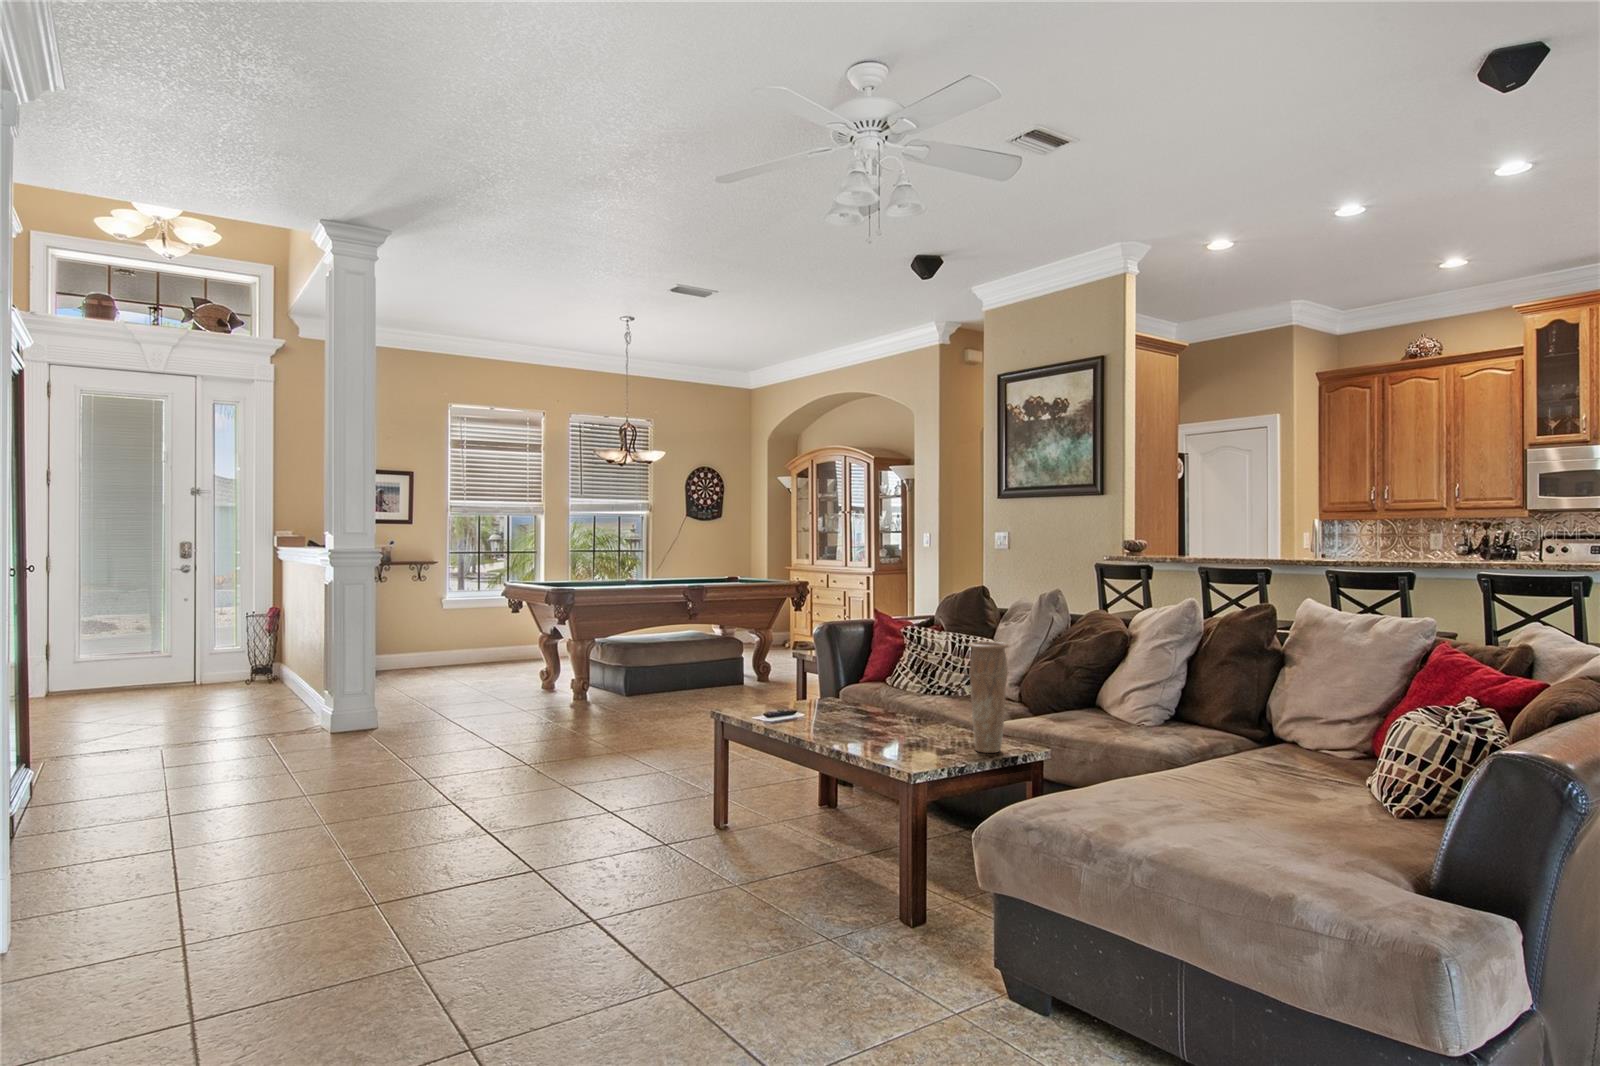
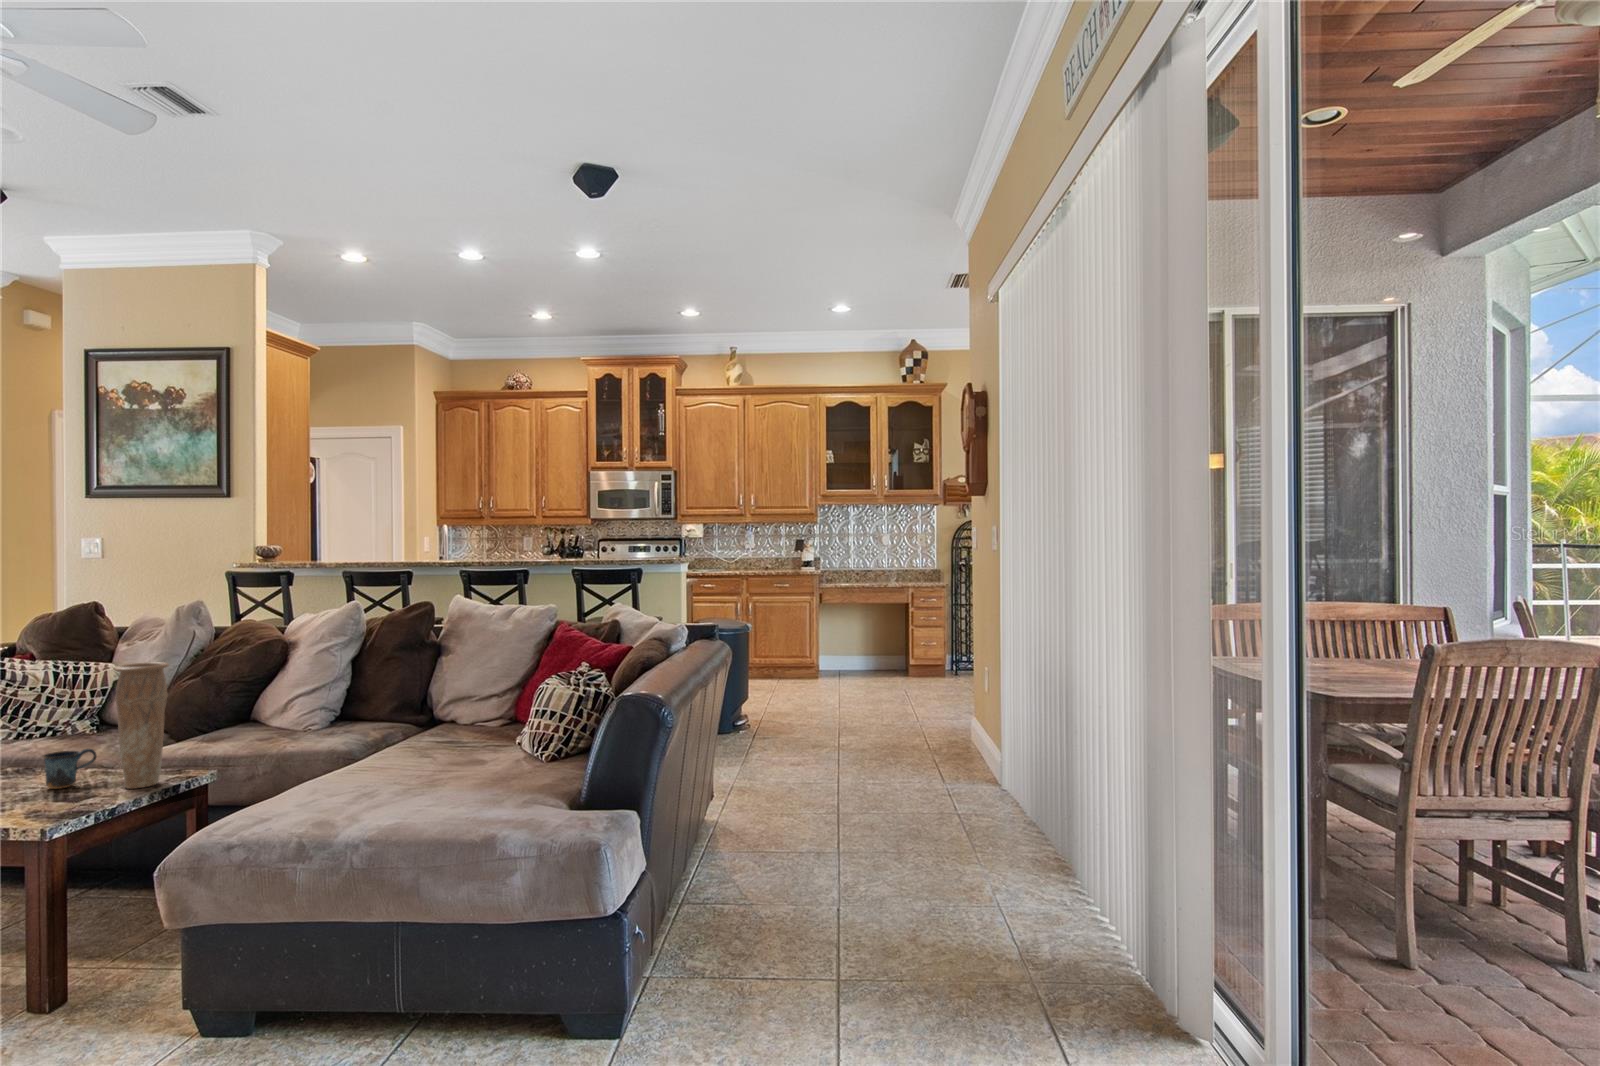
mug: none [923,709,960,740] -> present [43,749,97,789]

